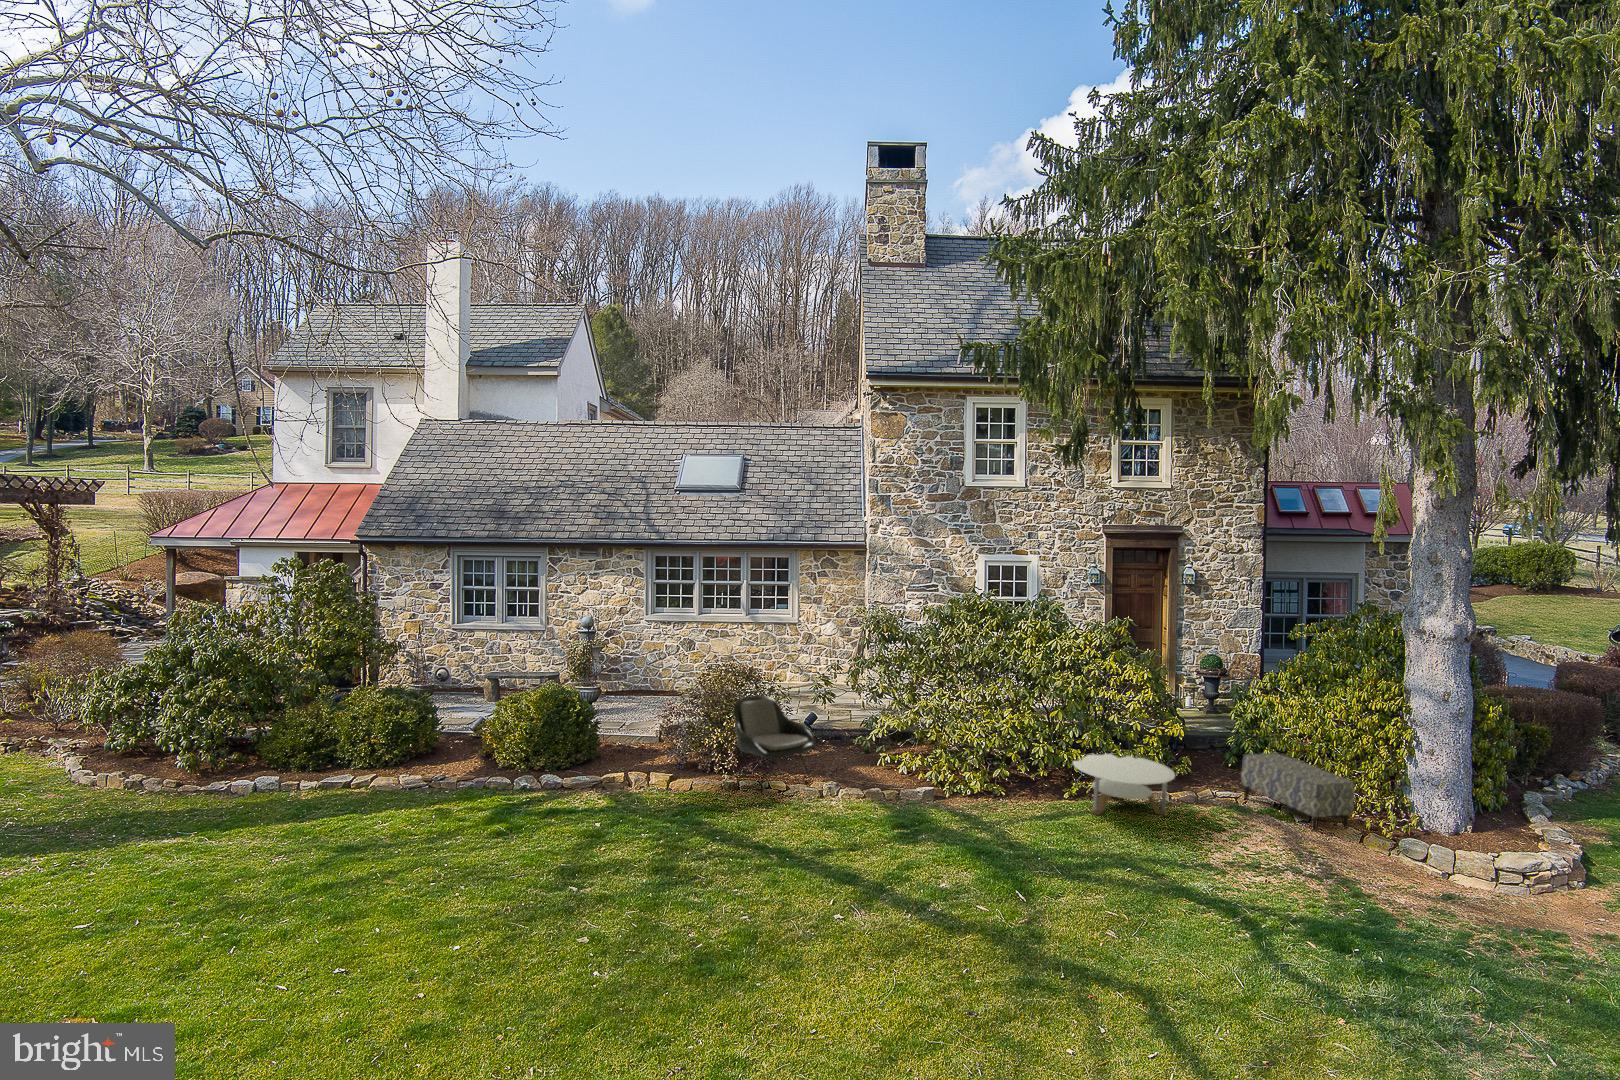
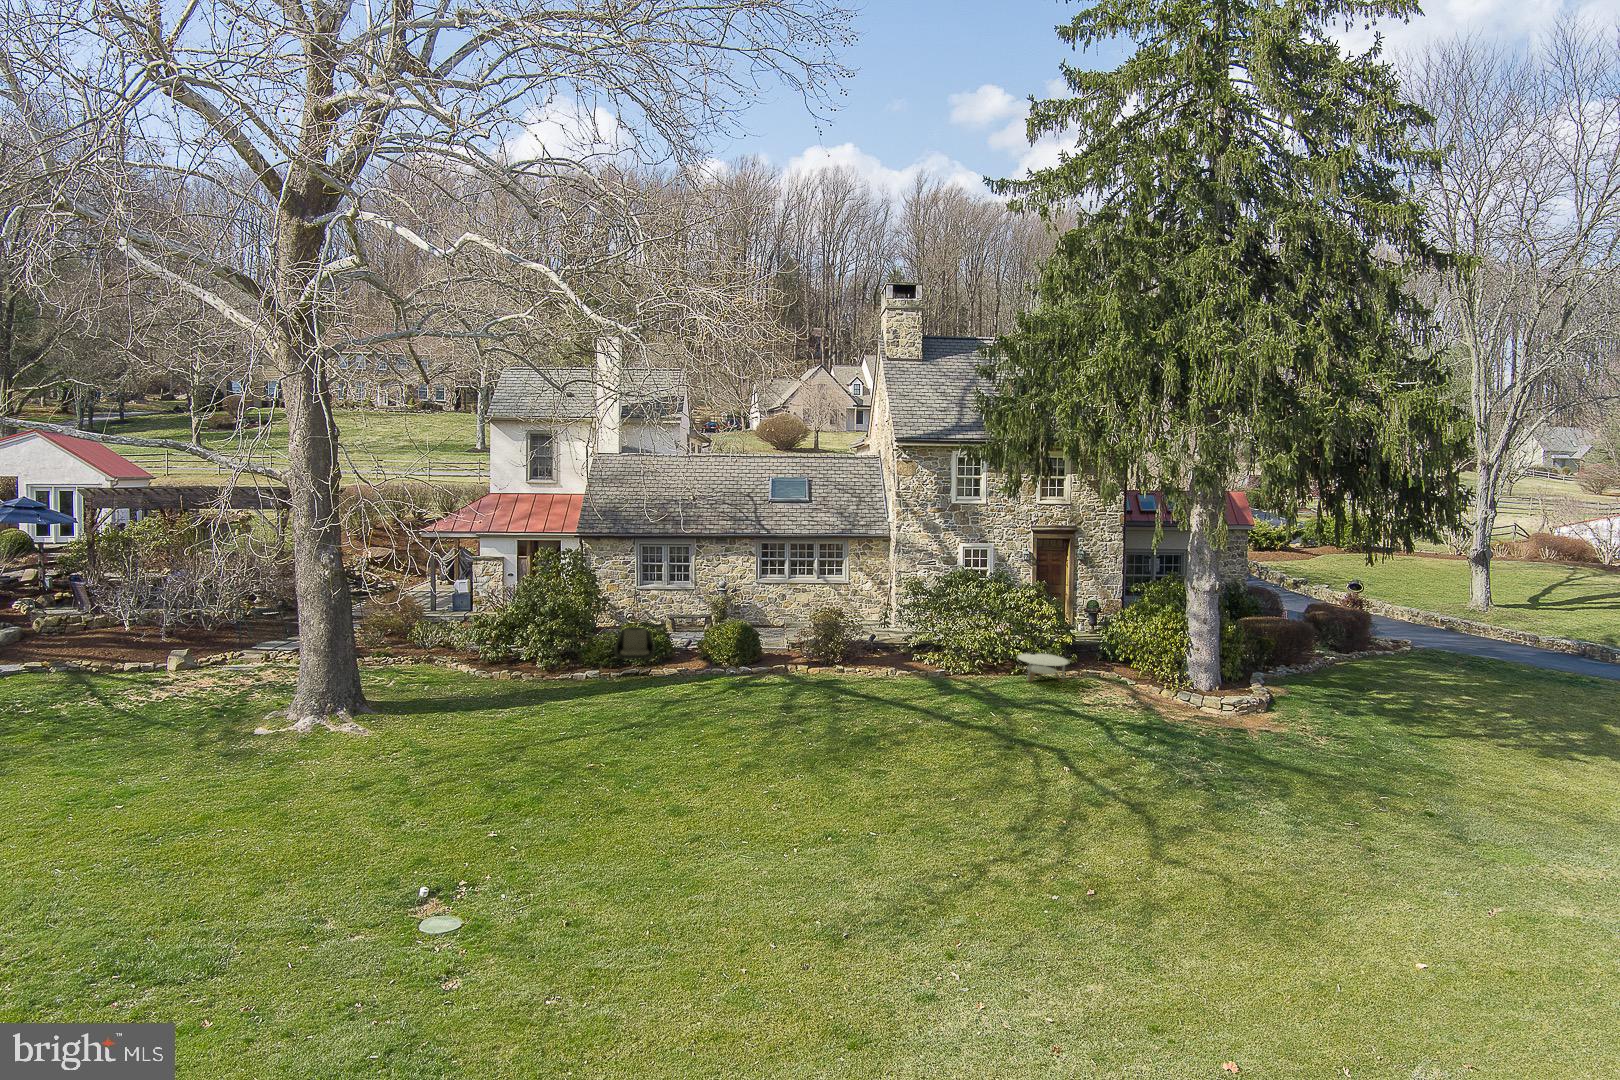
lounge chair: present [727,695,816,793] -> present [614,627,655,673]
bench: present [1241,753,1355,831] -> none [1103,652,1157,688]

